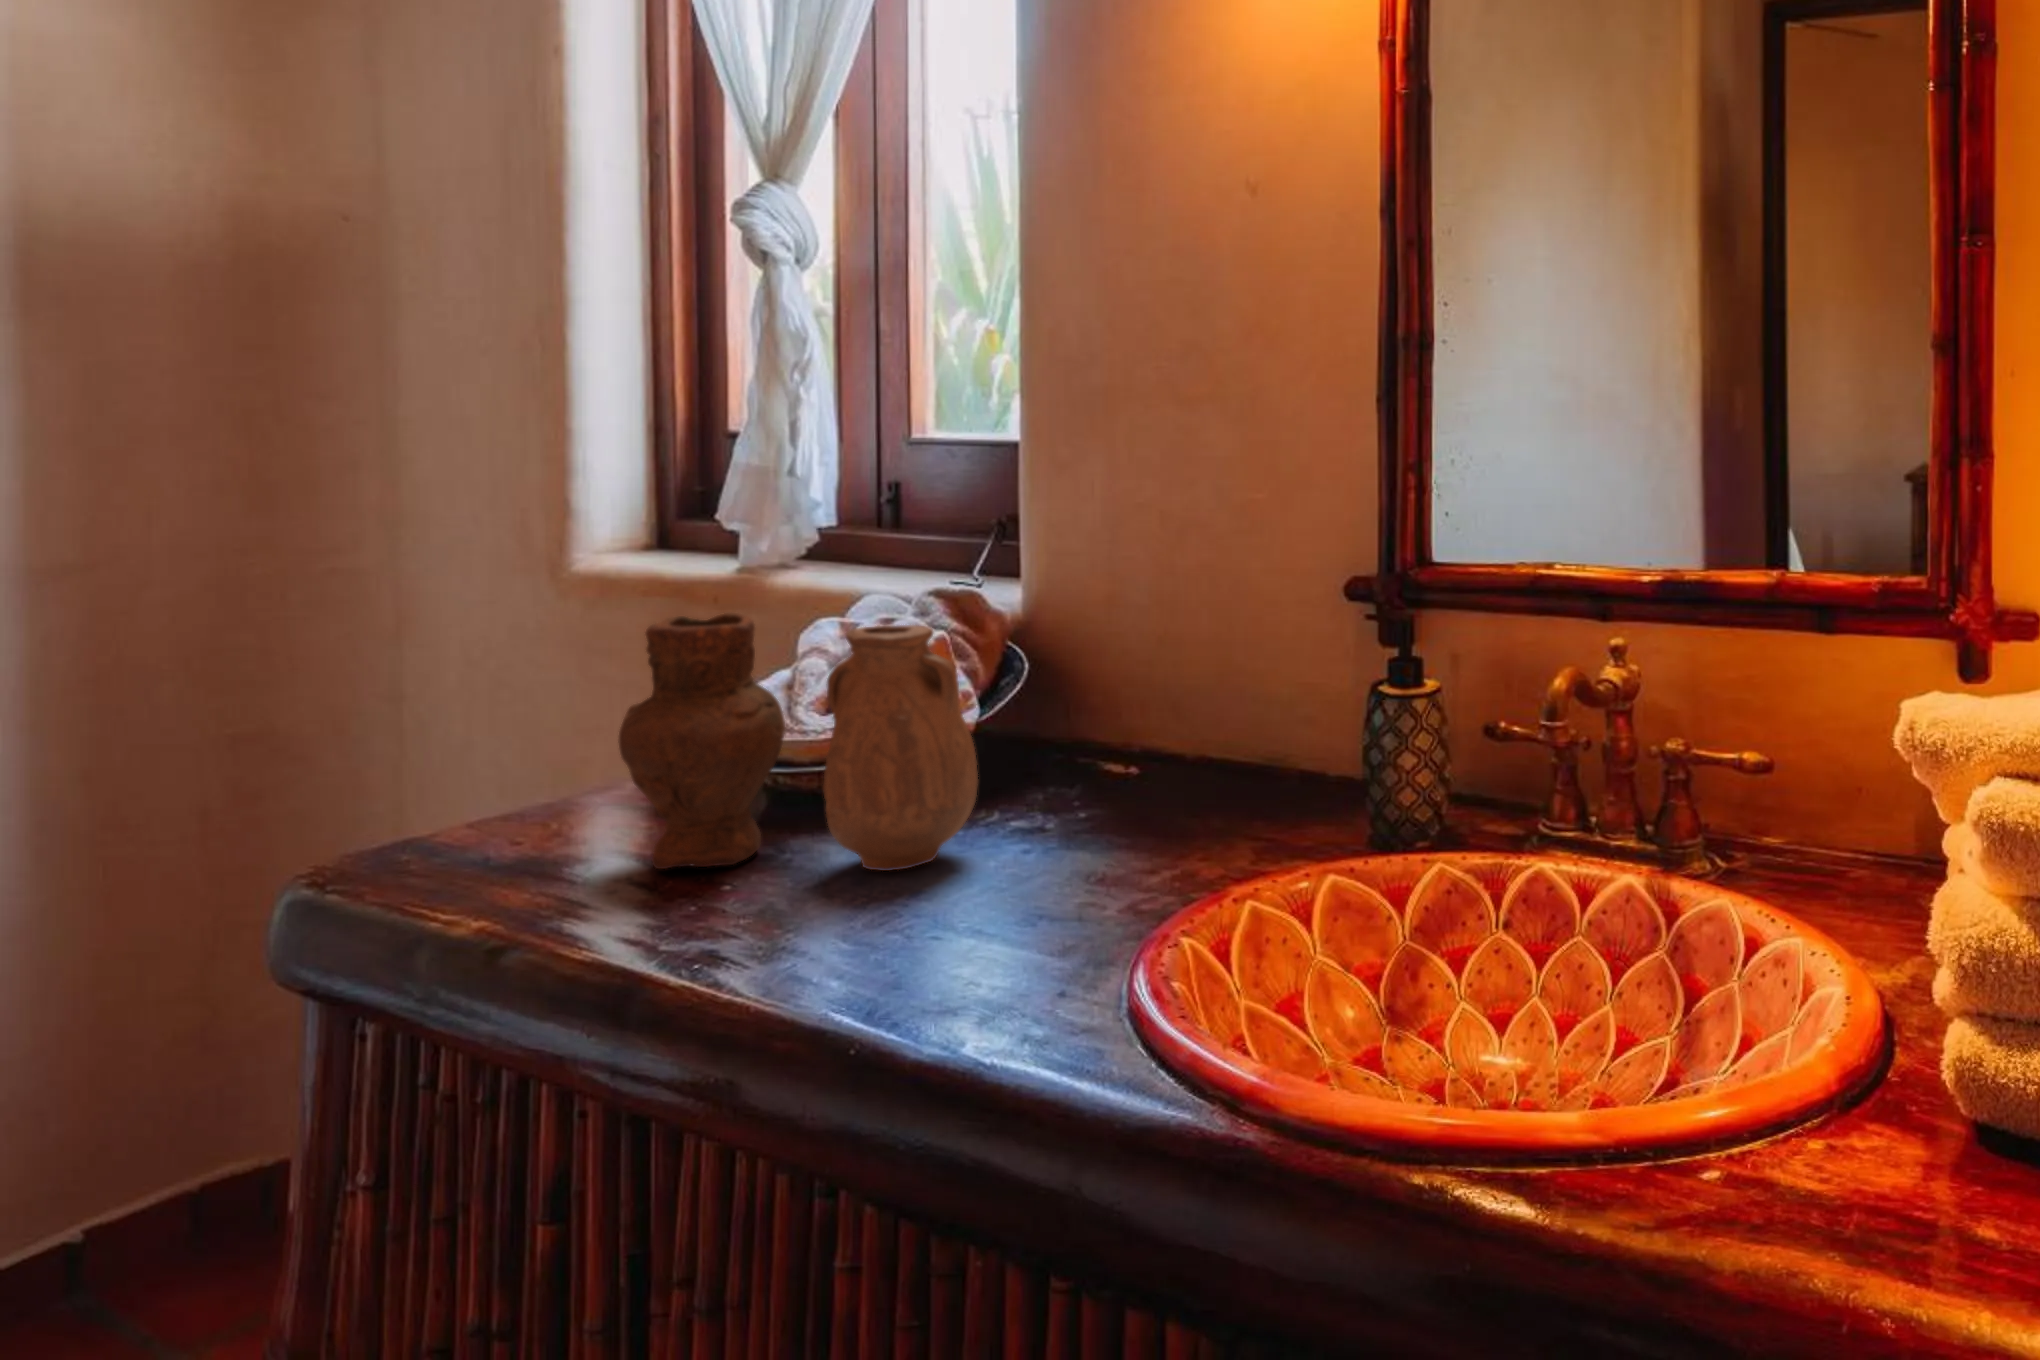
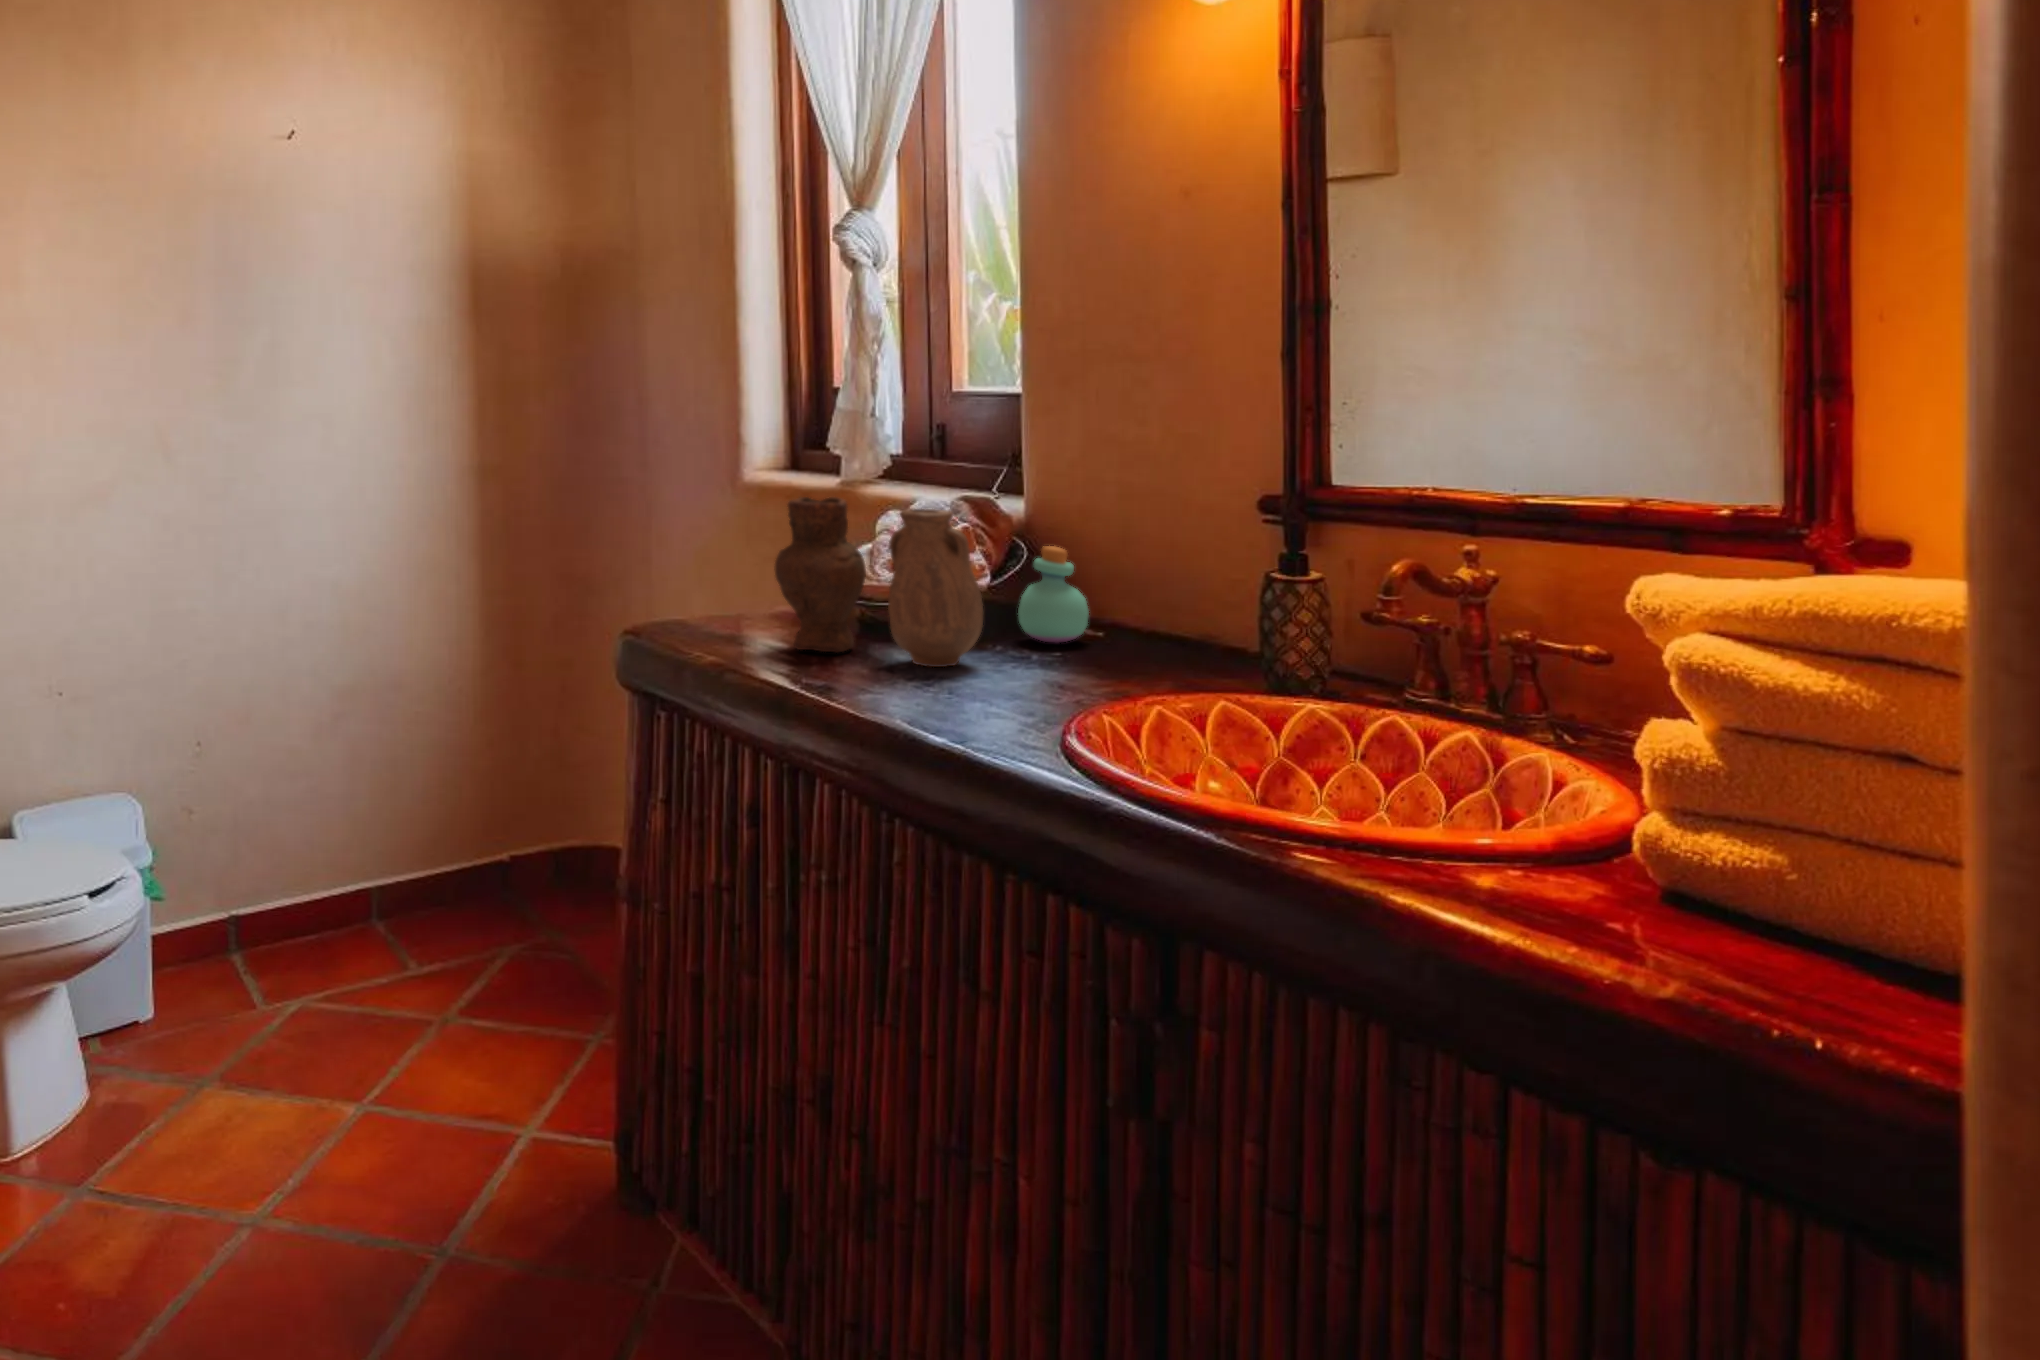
perfume bottle: none [1021,658,1120,794] -> present [1018,546,1089,643]

